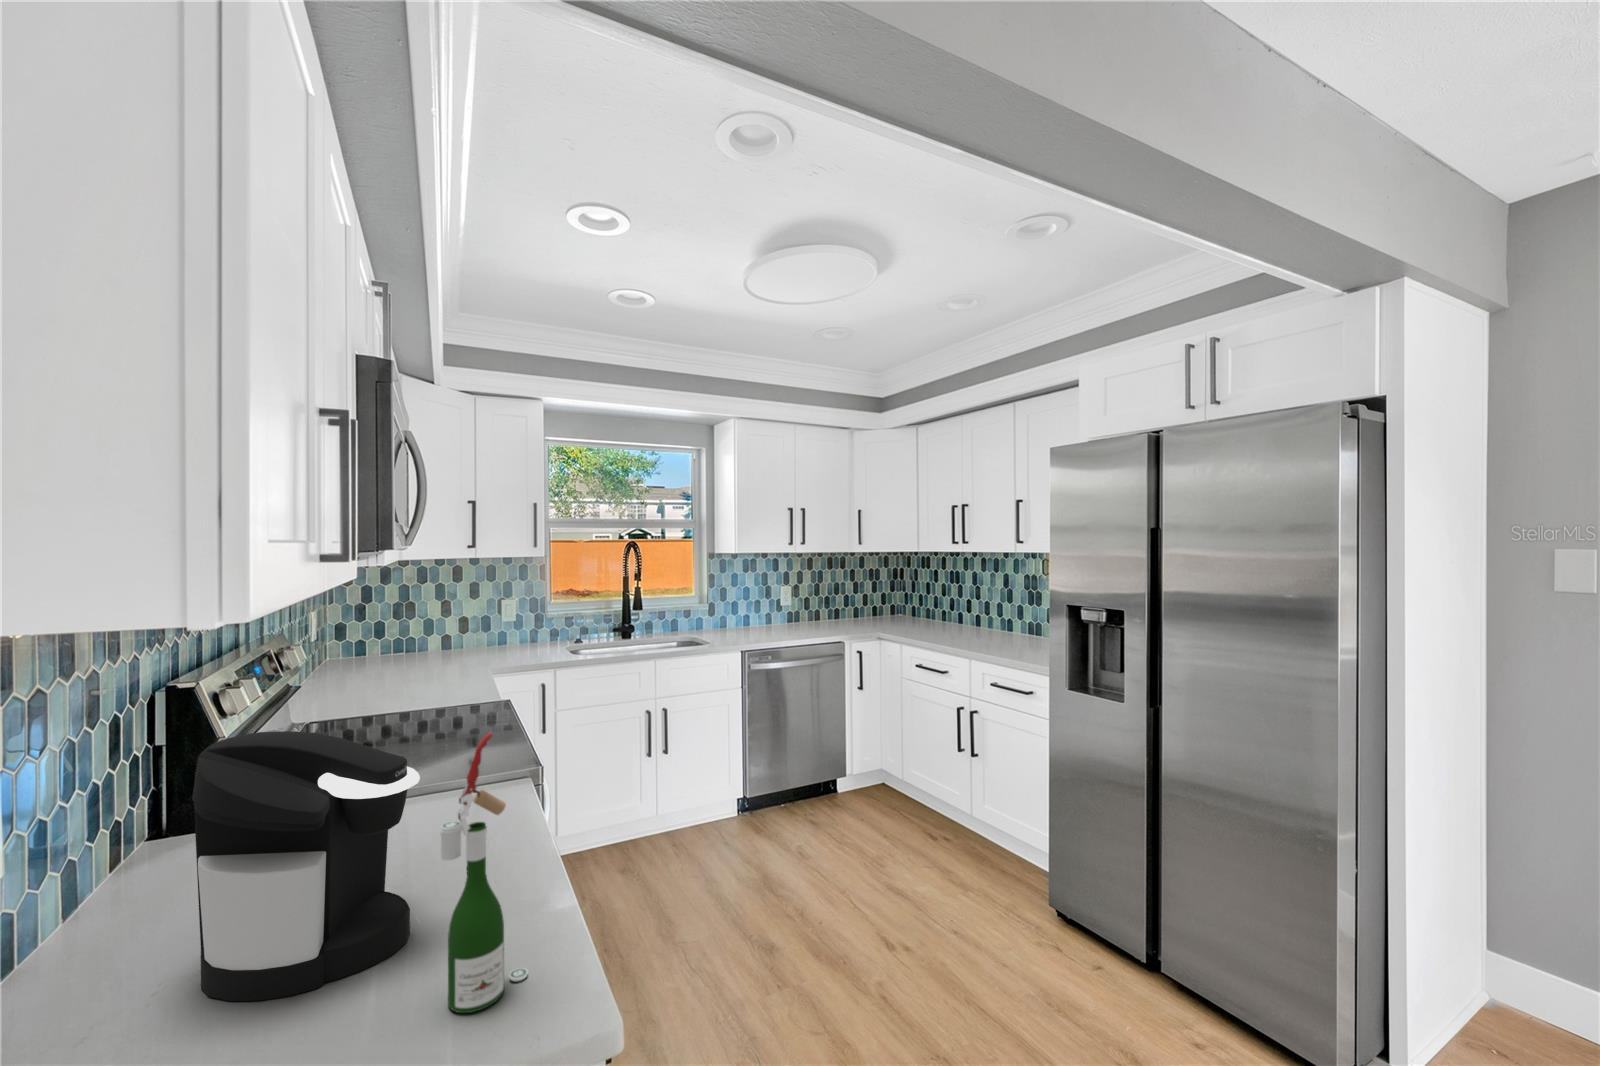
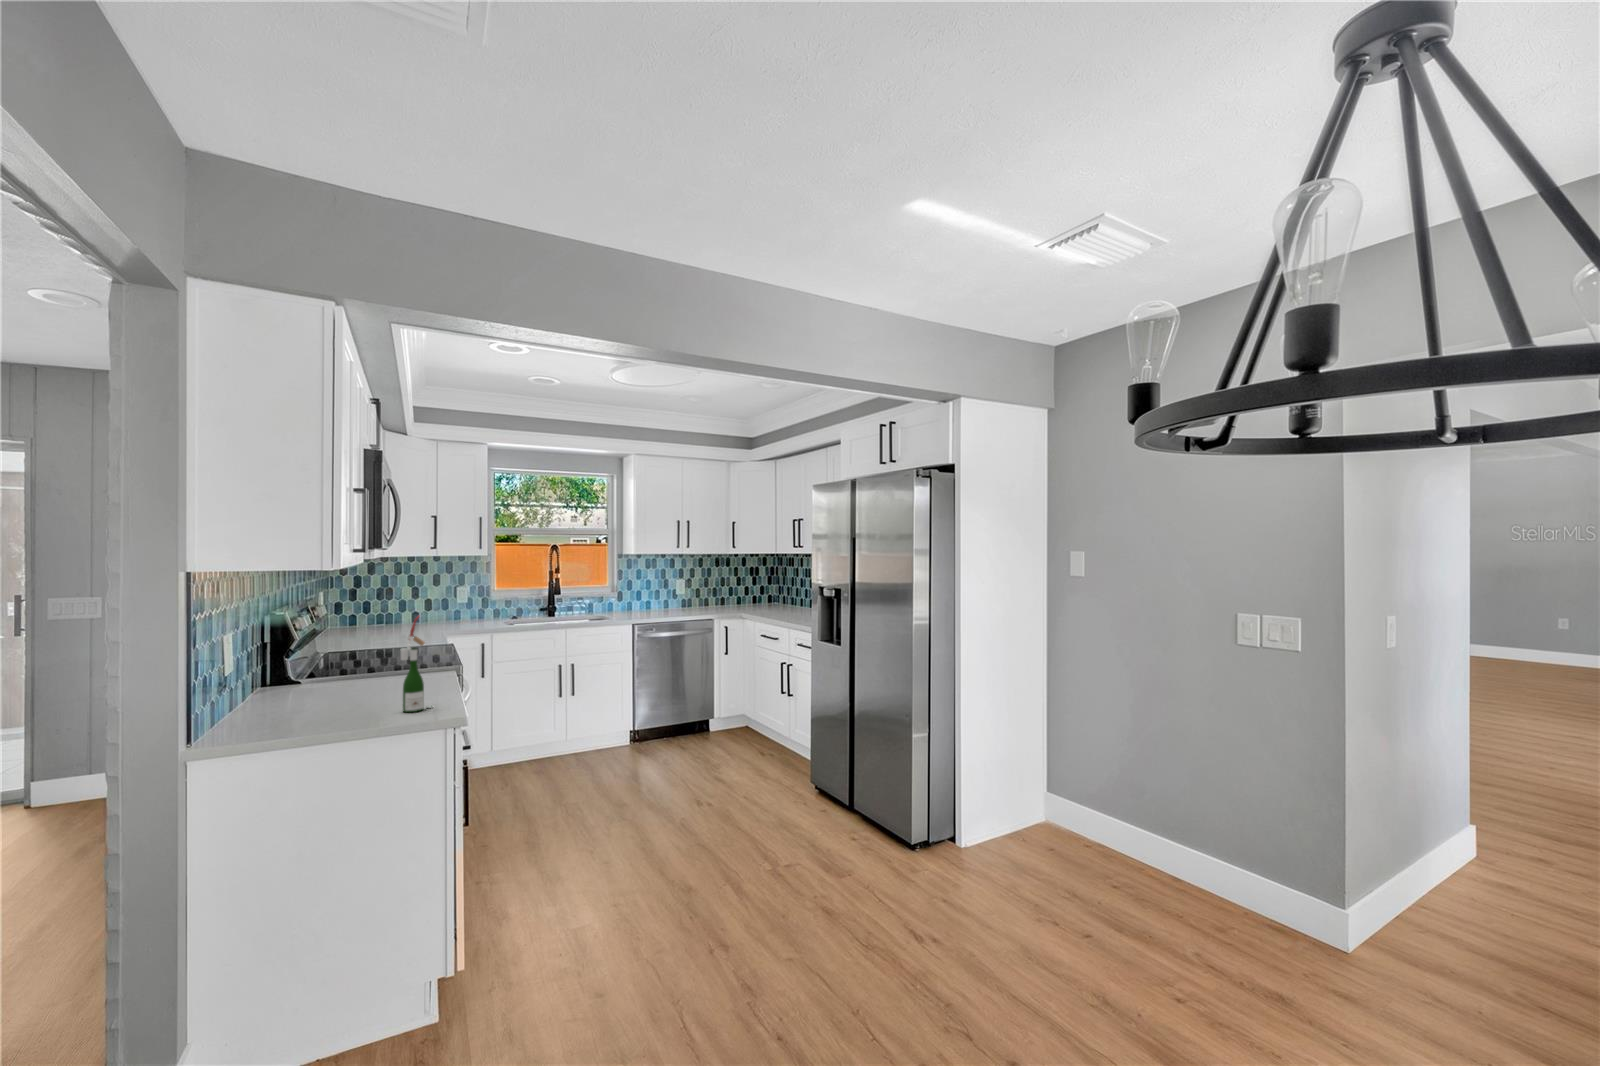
coffee maker: present [192,731,420,1001] -> none [308,620,393,712]

